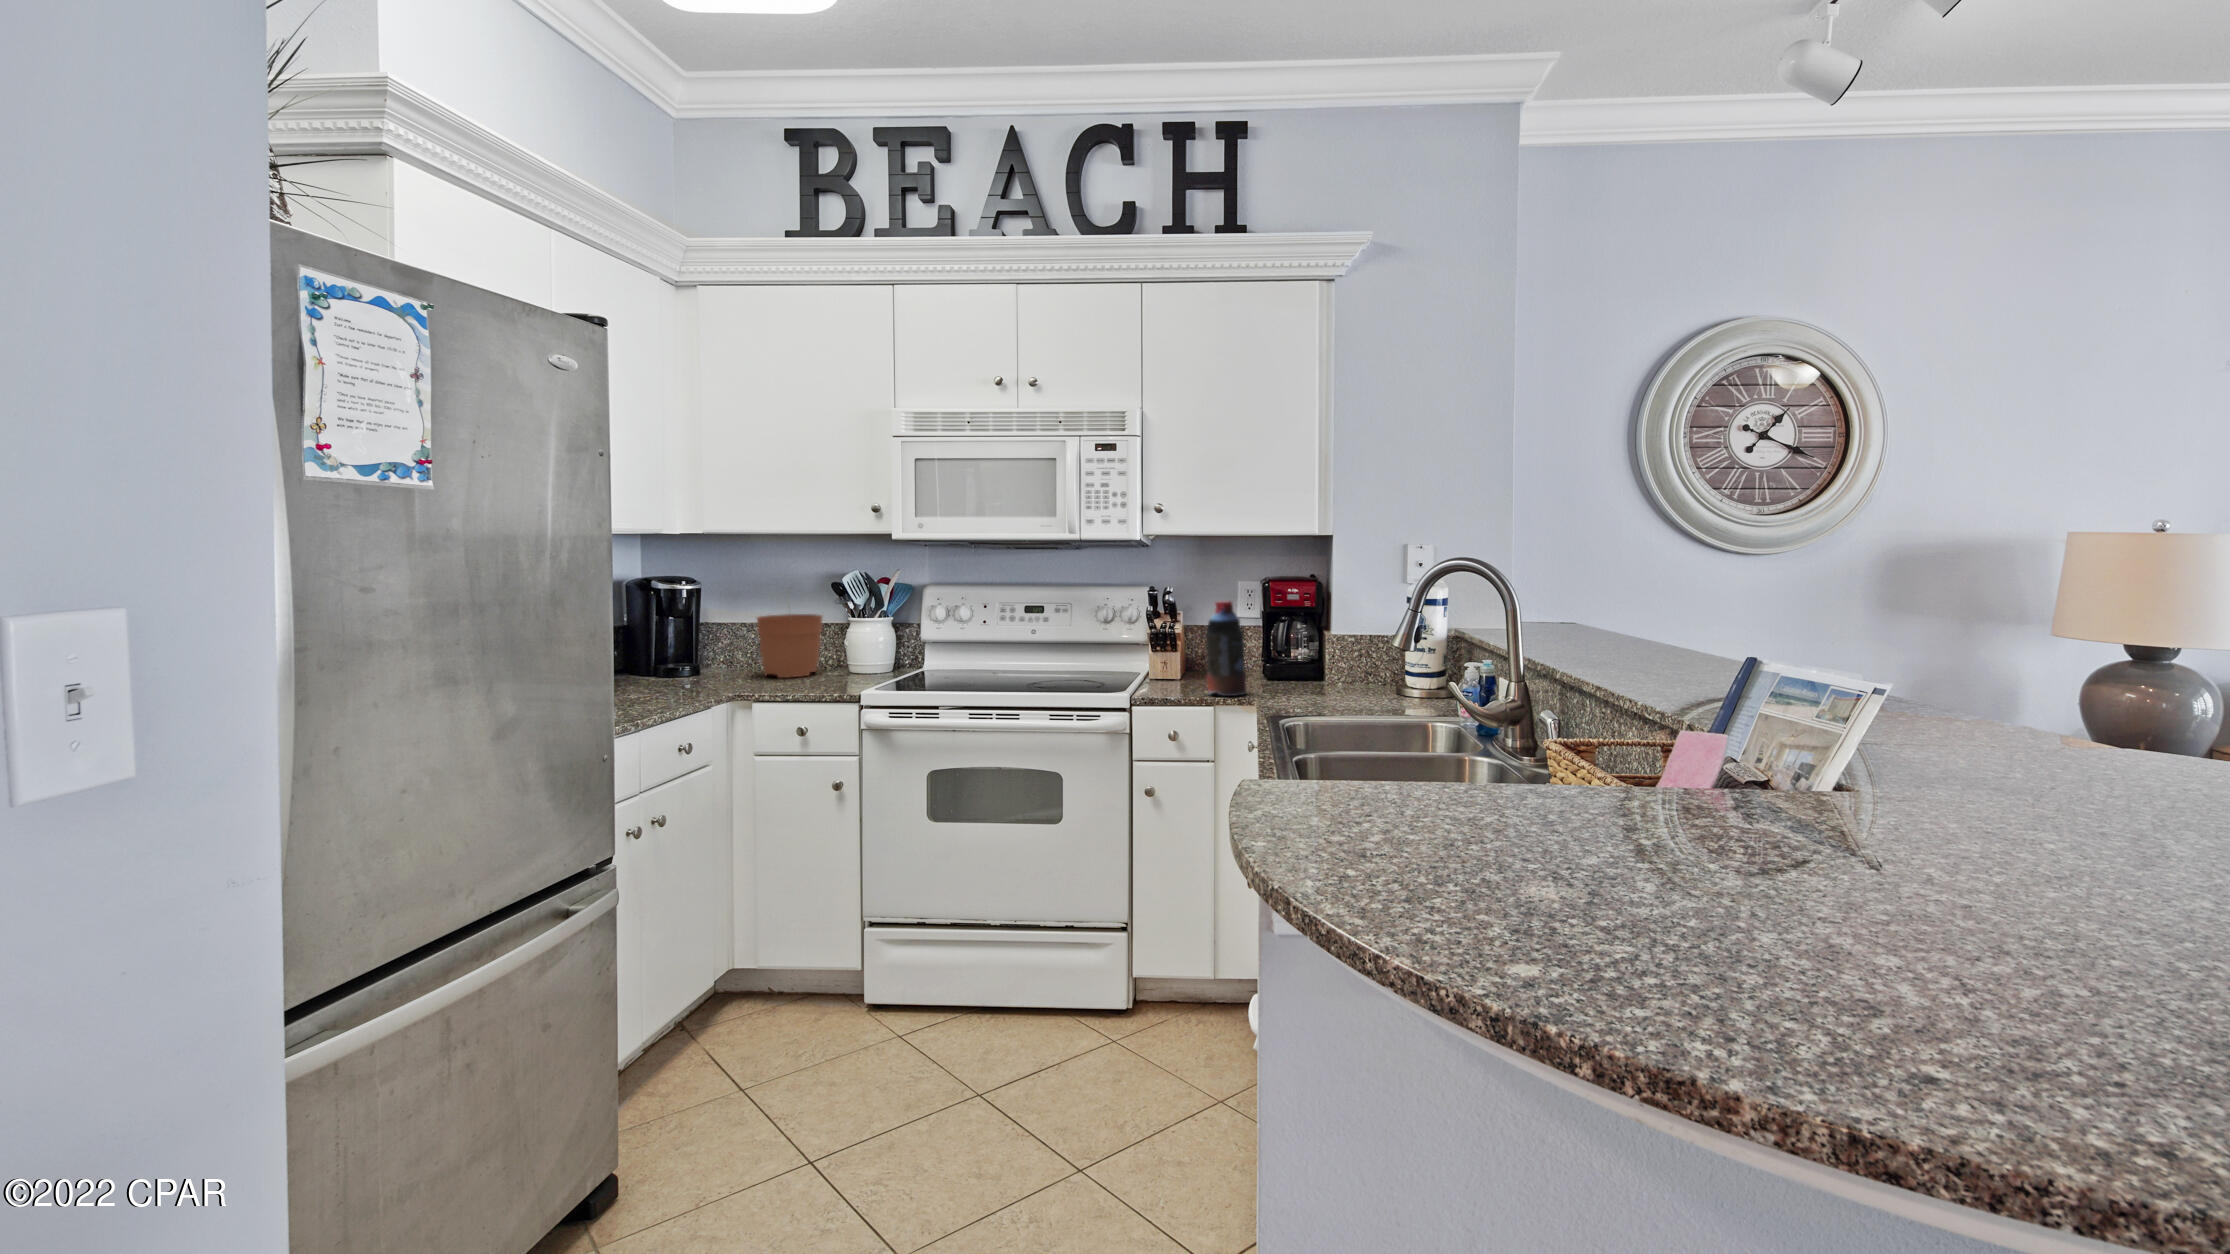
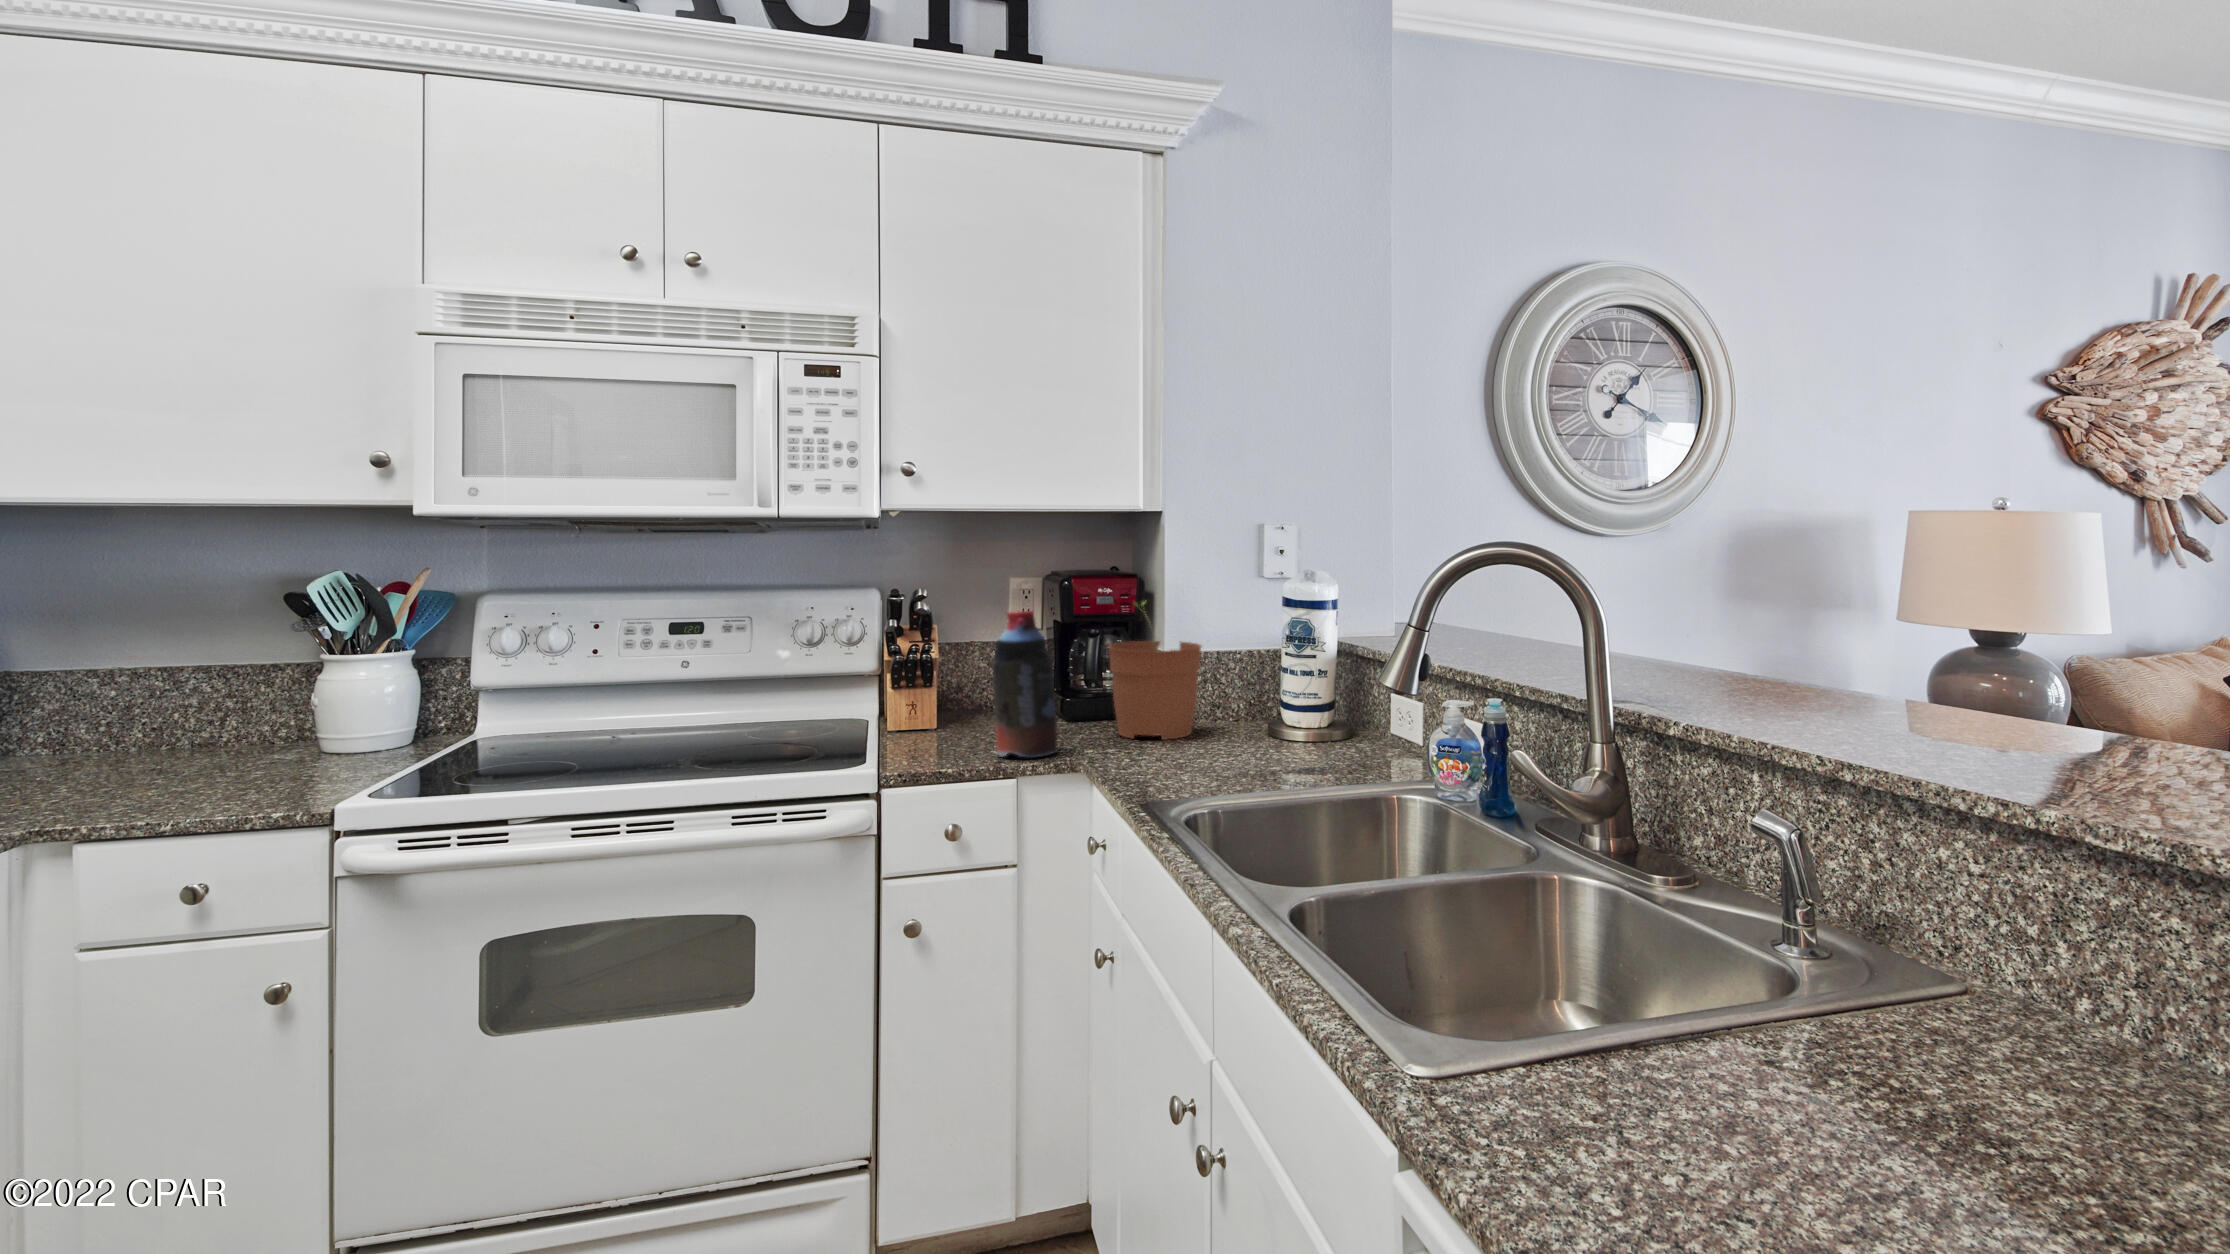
plant pot: present [757,595,822,678] -> present [1109,601,1201,740]

